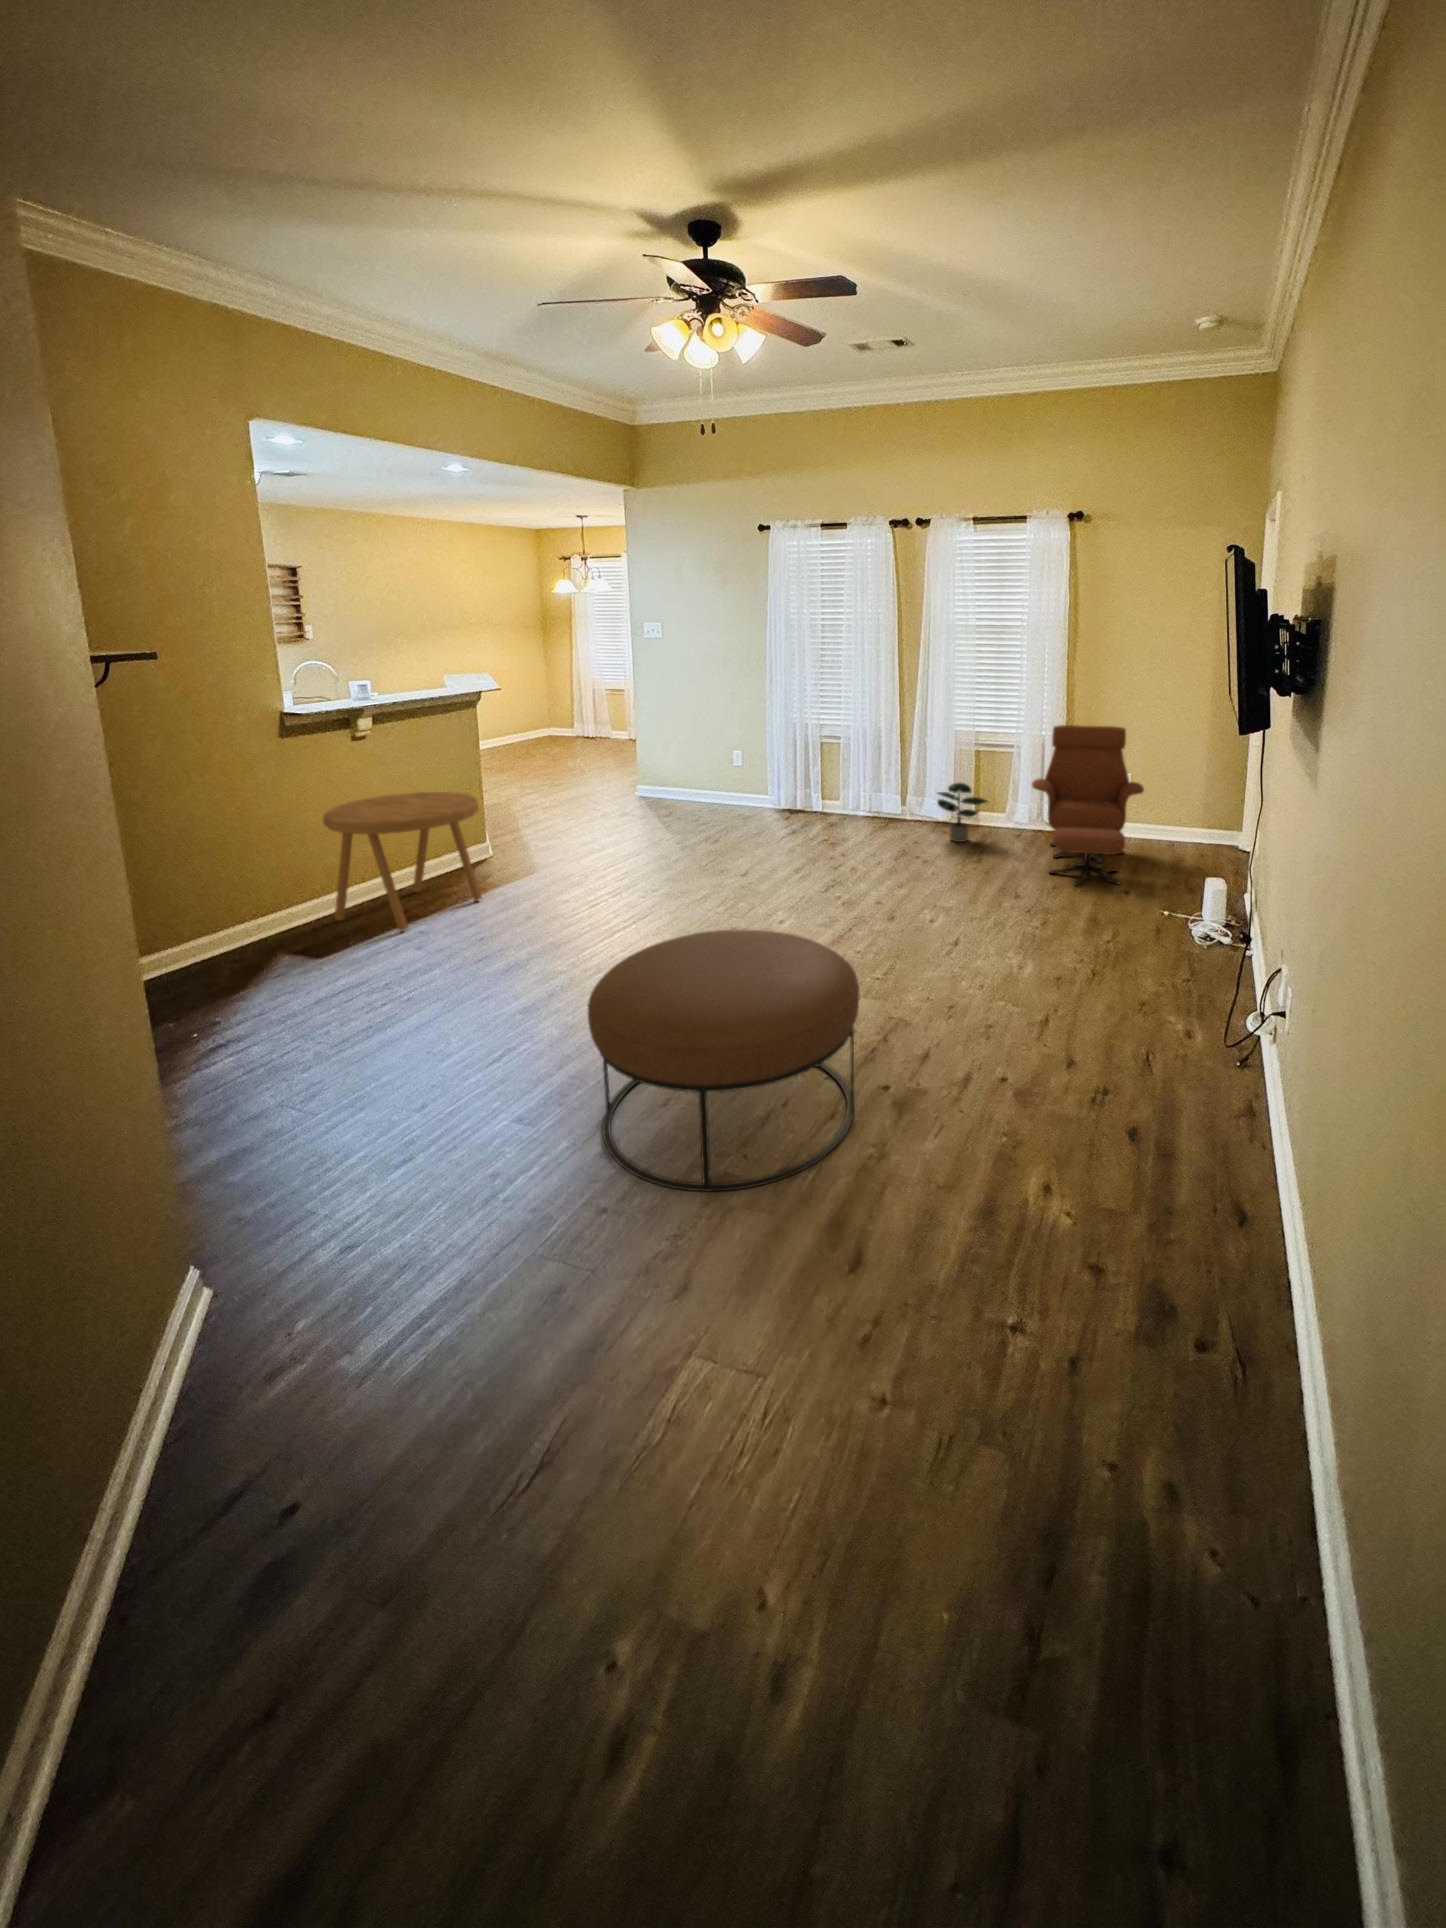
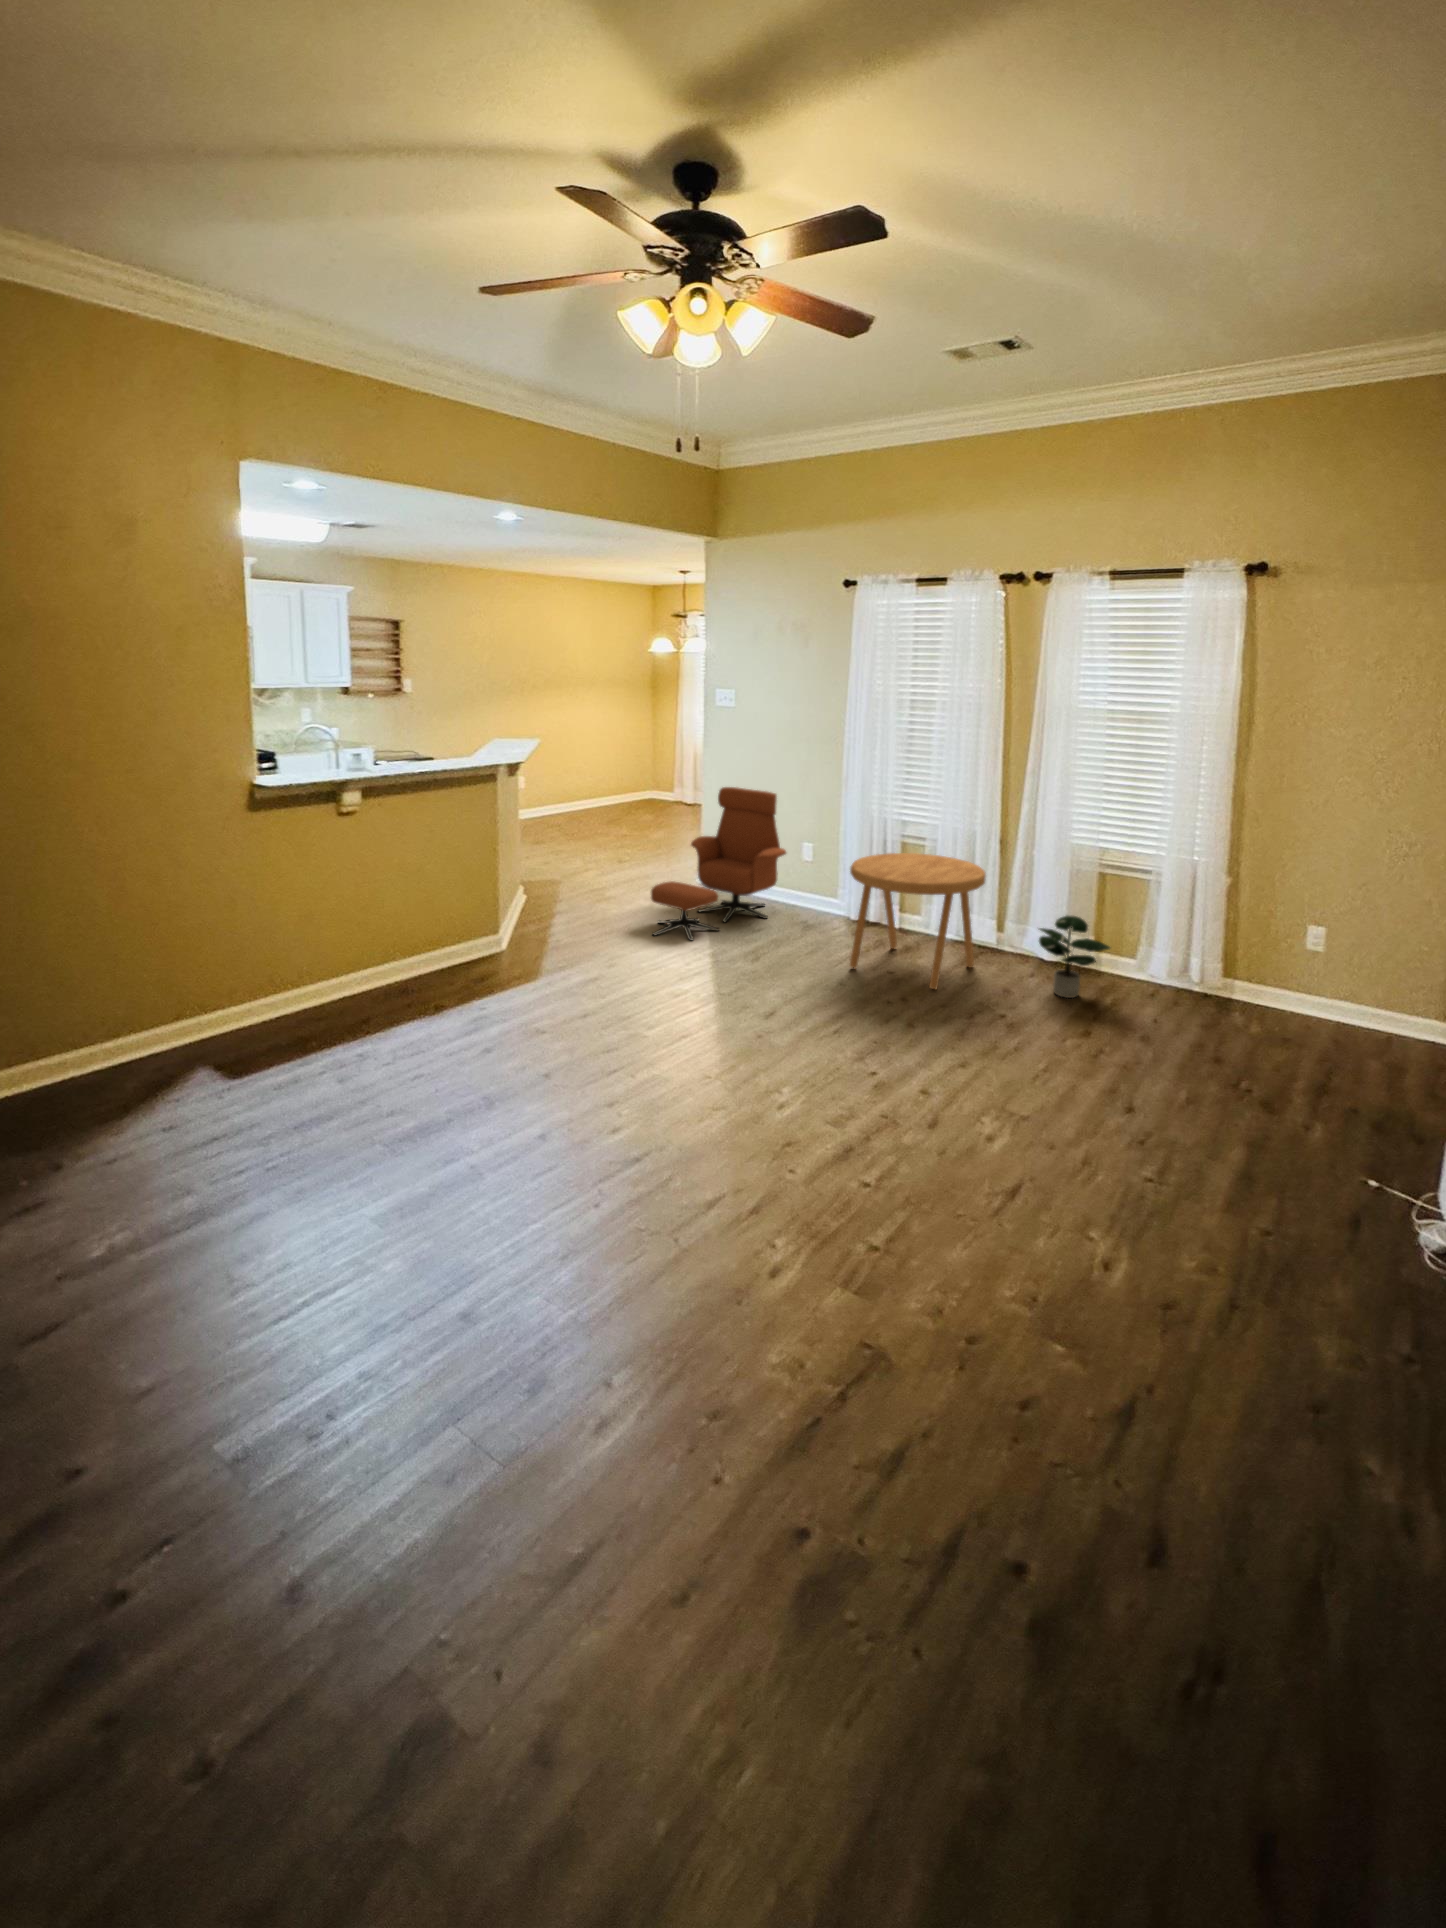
lounge chair: present [1032,725,1144,886] -> present [651,787,786,941]
side table: present [323,792,482,931] -> present [850,853,986,989]
ottoman: present [588,929,859,1191] -> none [311,1174,762,1733]

